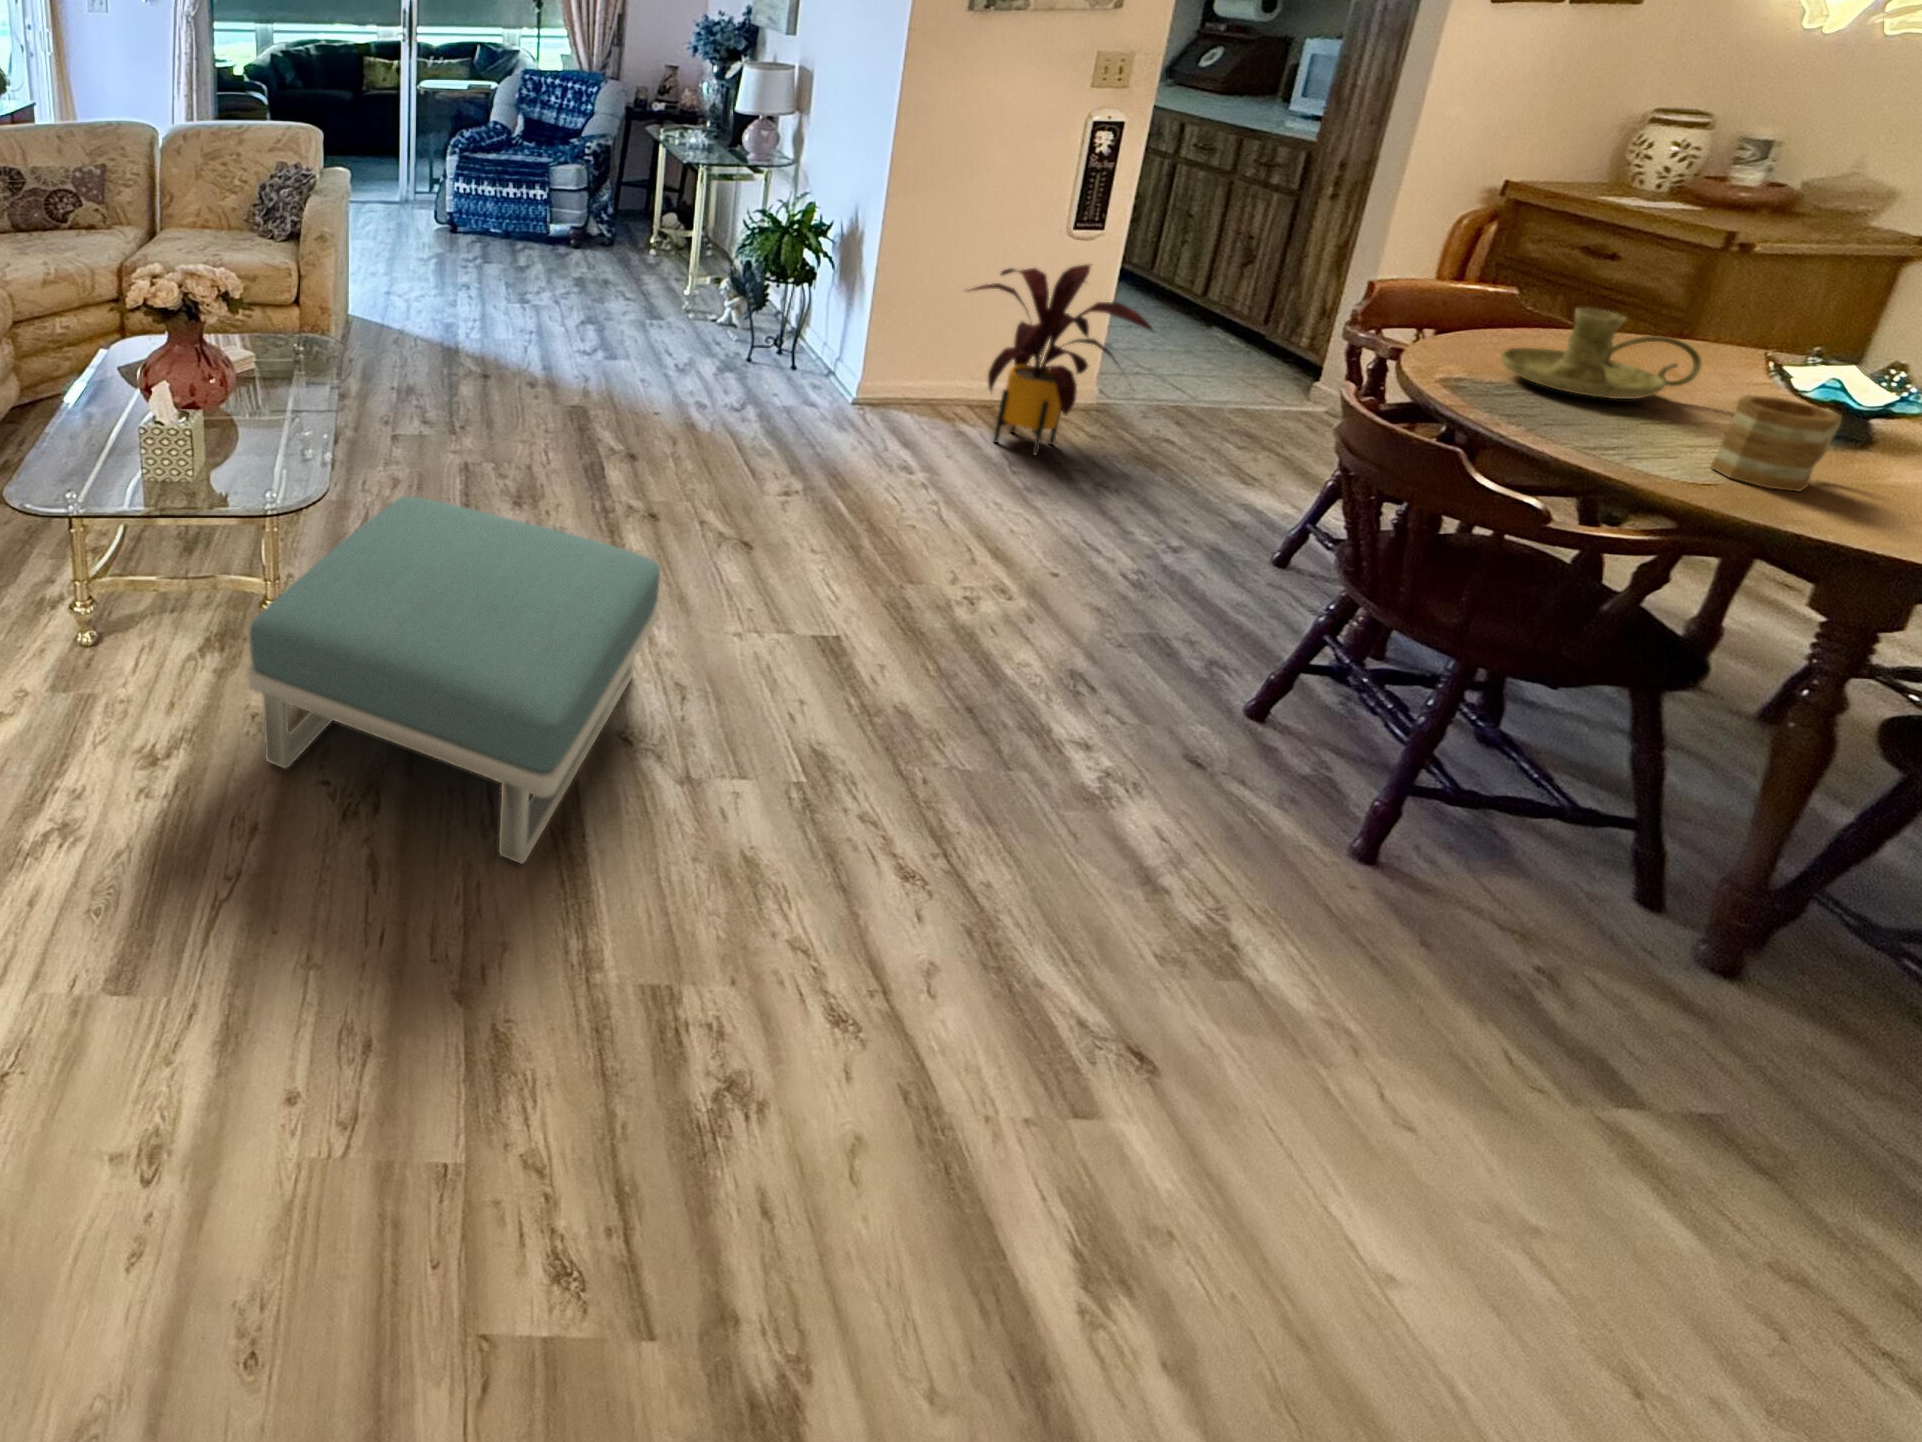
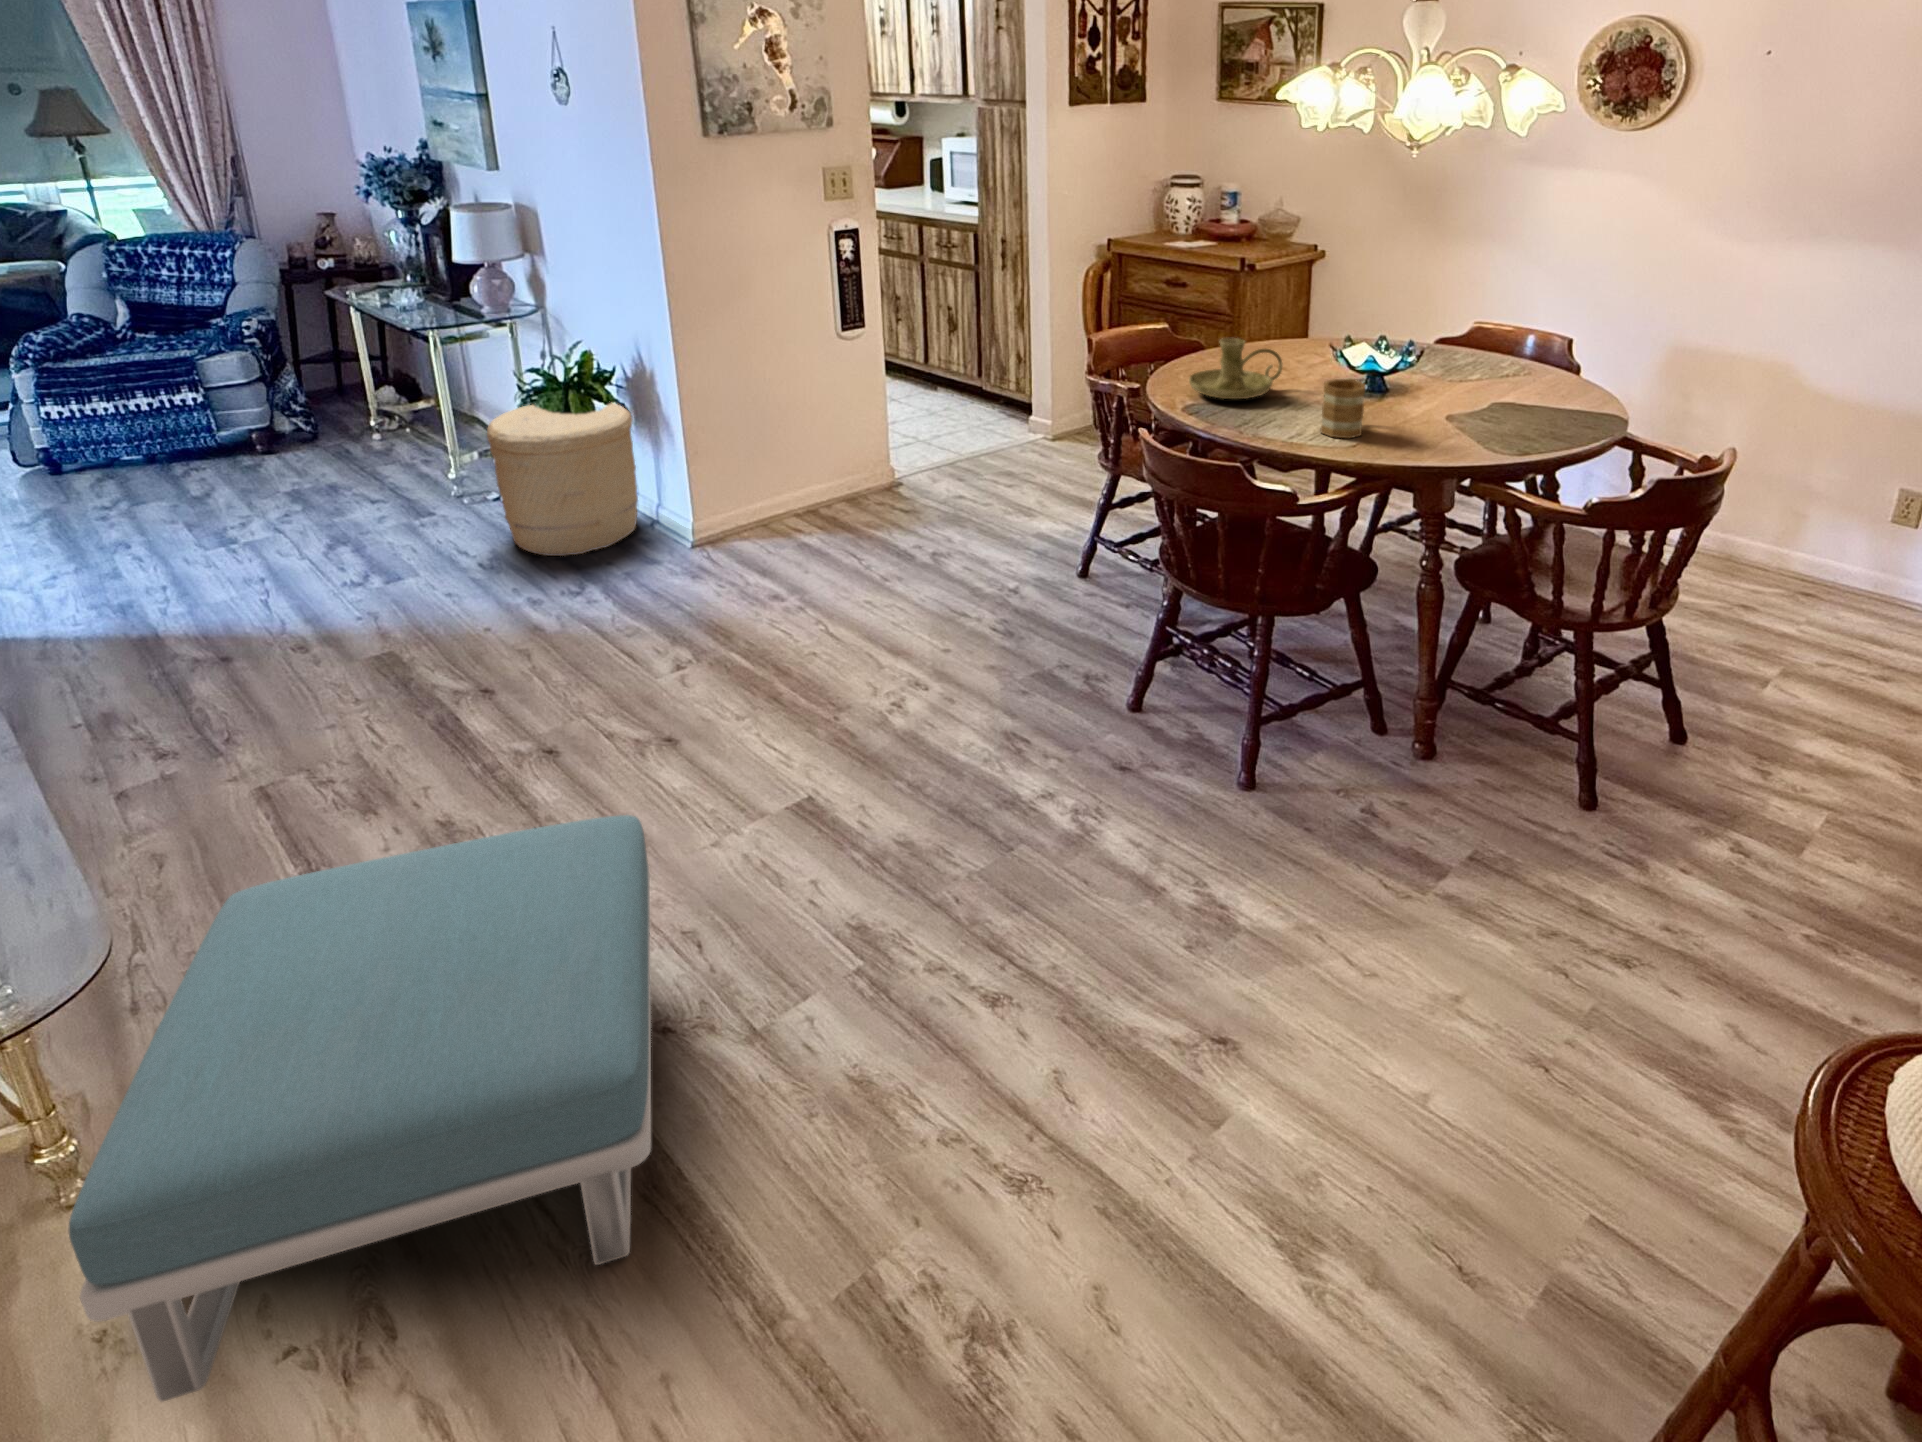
woven basket: none [703,241,830,378] -> present [487,403,638,556]
house plant: present [971,264,1152,456] -> none [779,362,947,546]

